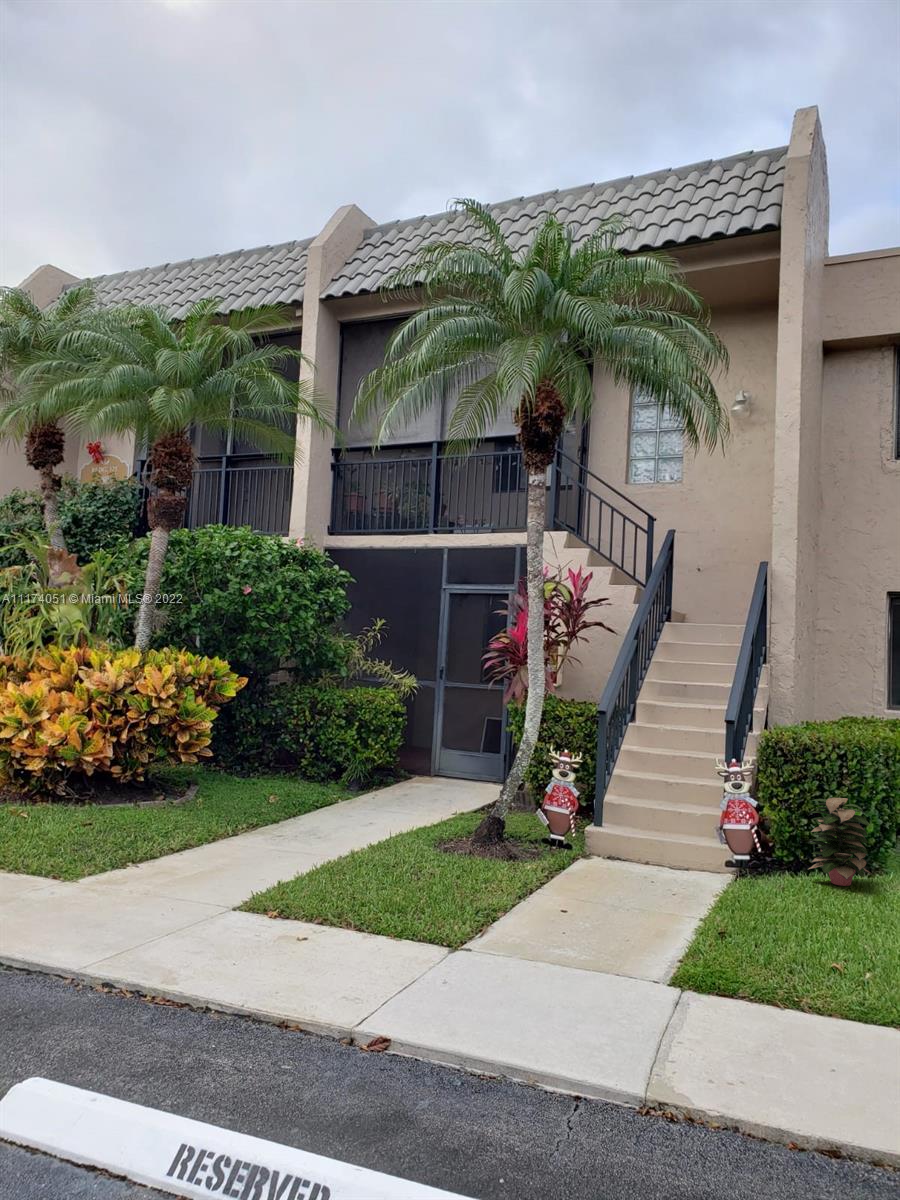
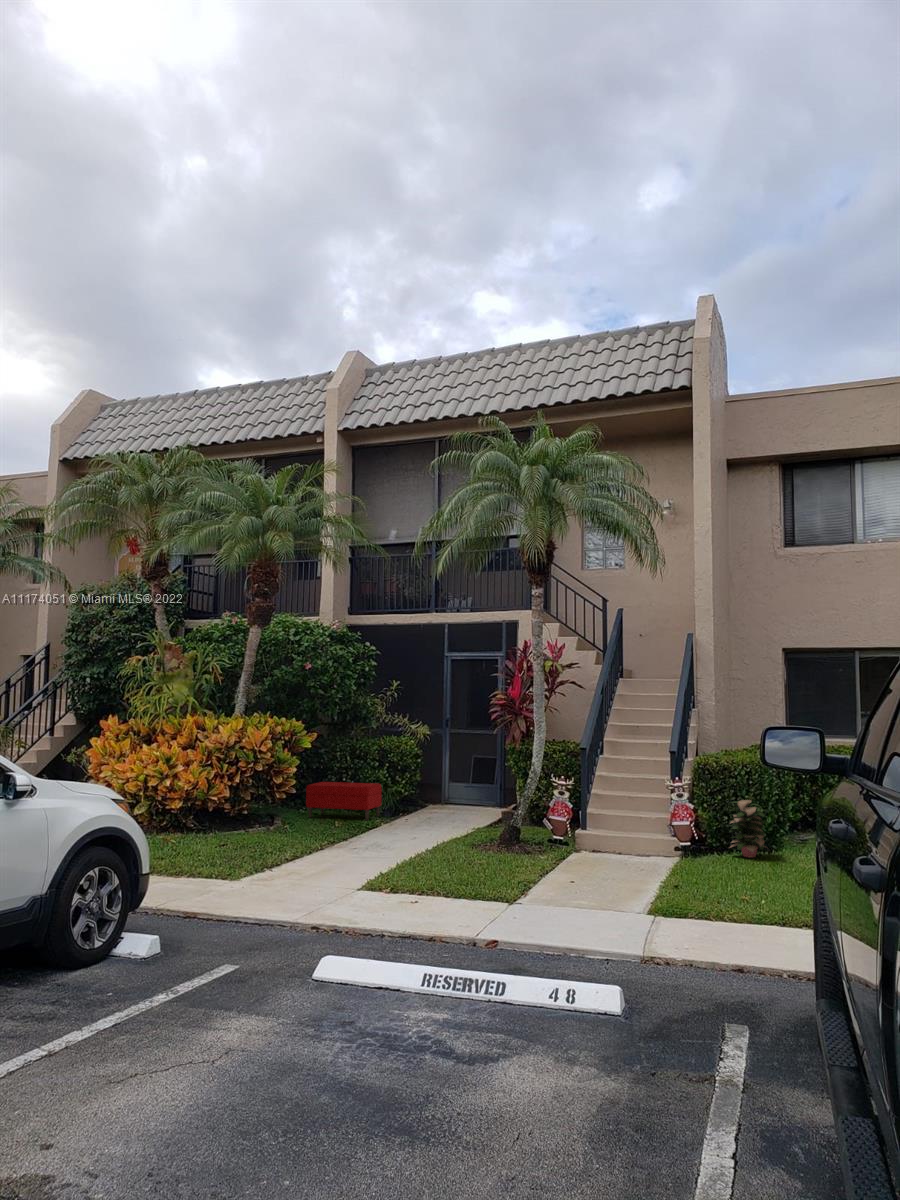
bench: none [246,742,344,795] -> present [306,782,382,820]

